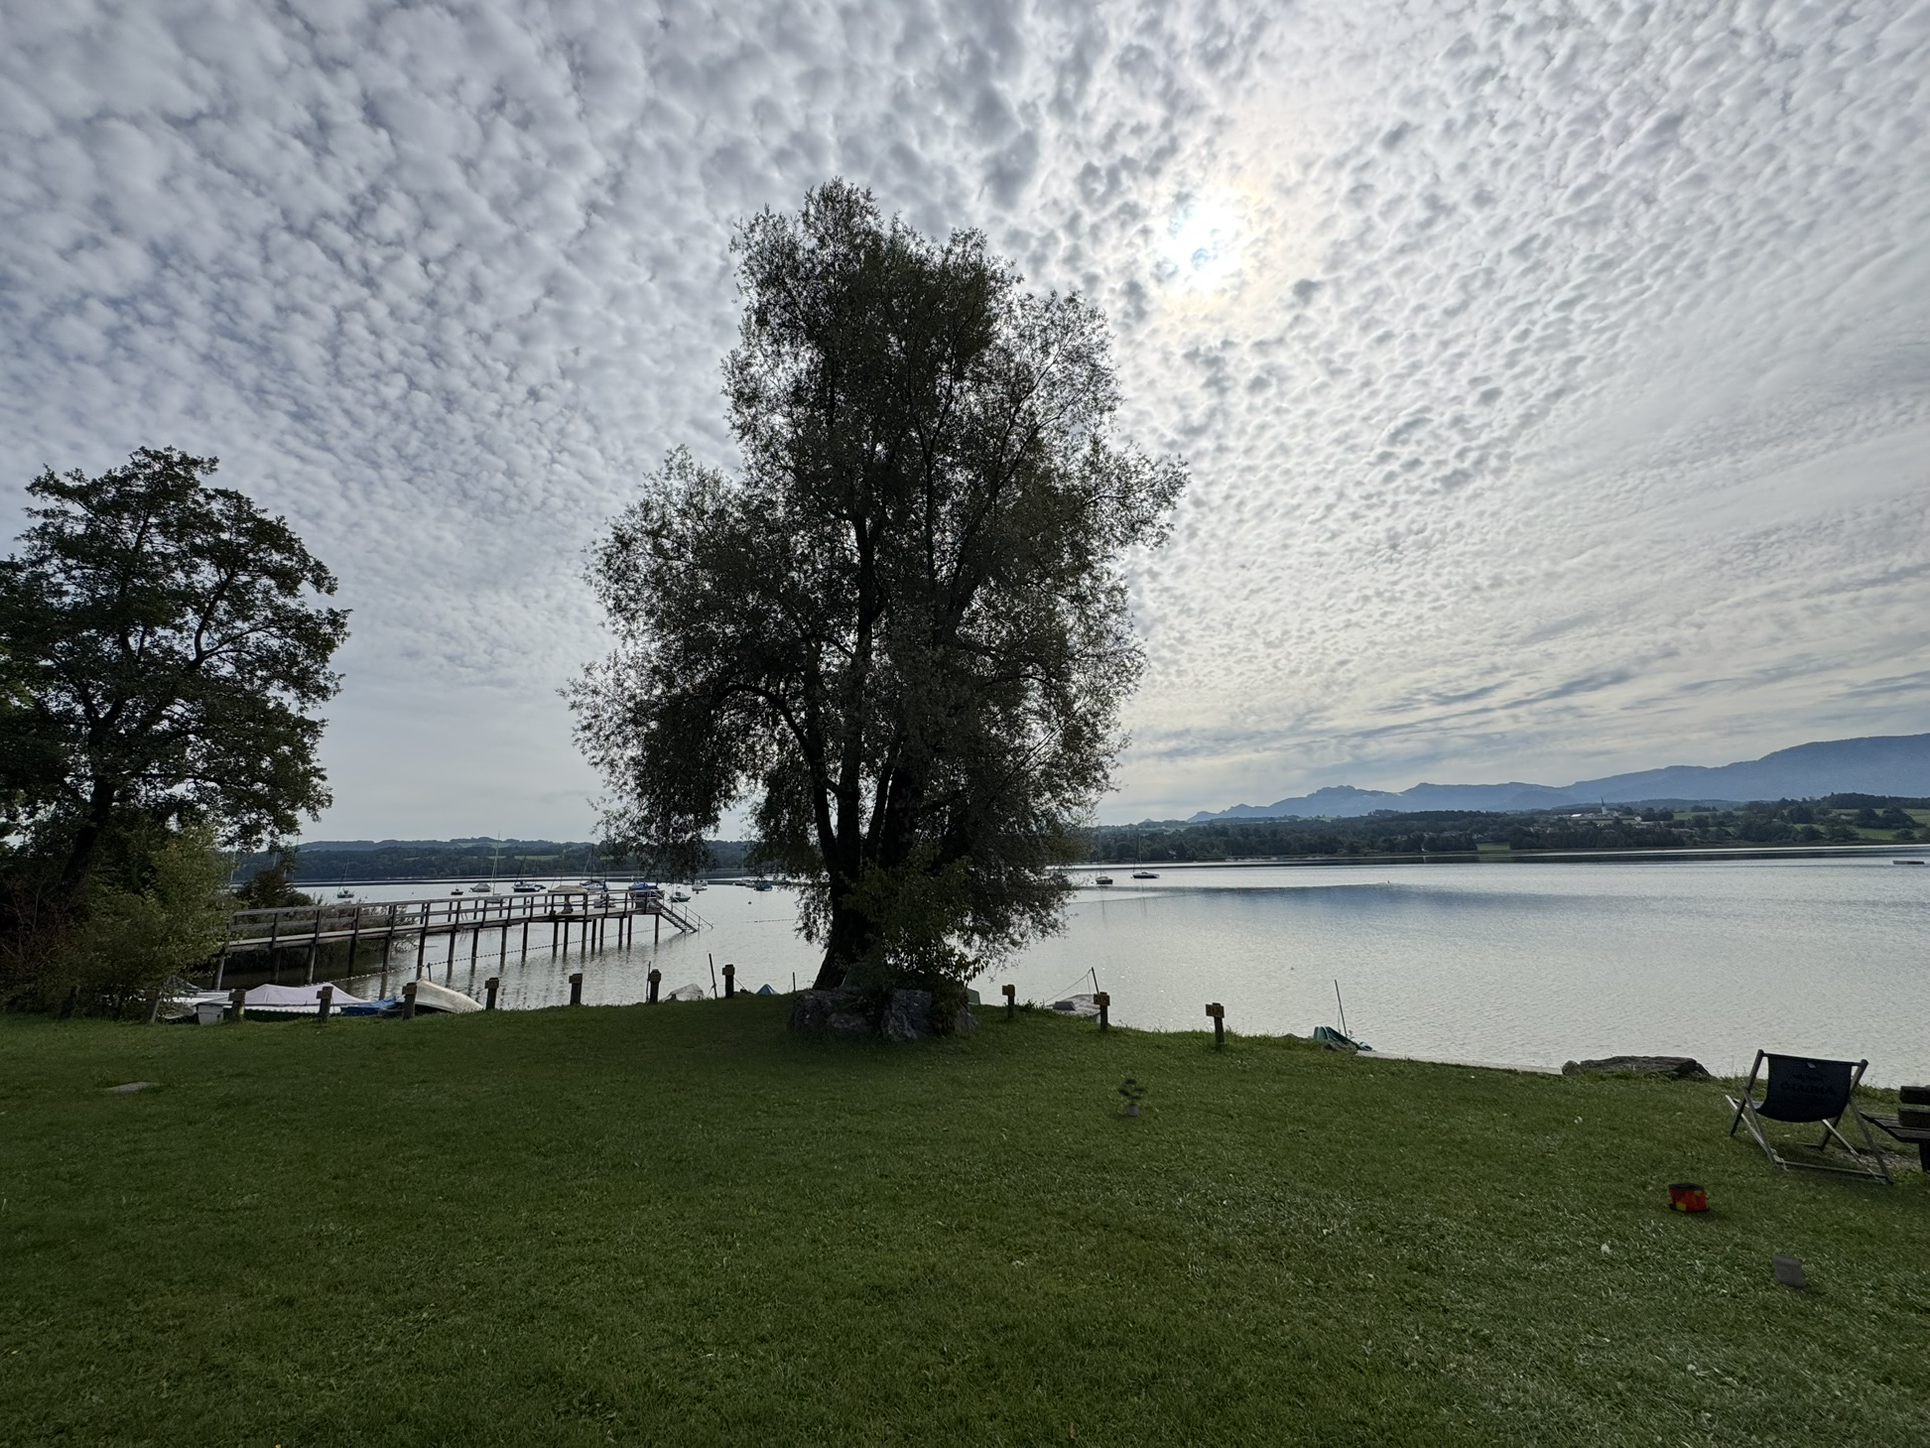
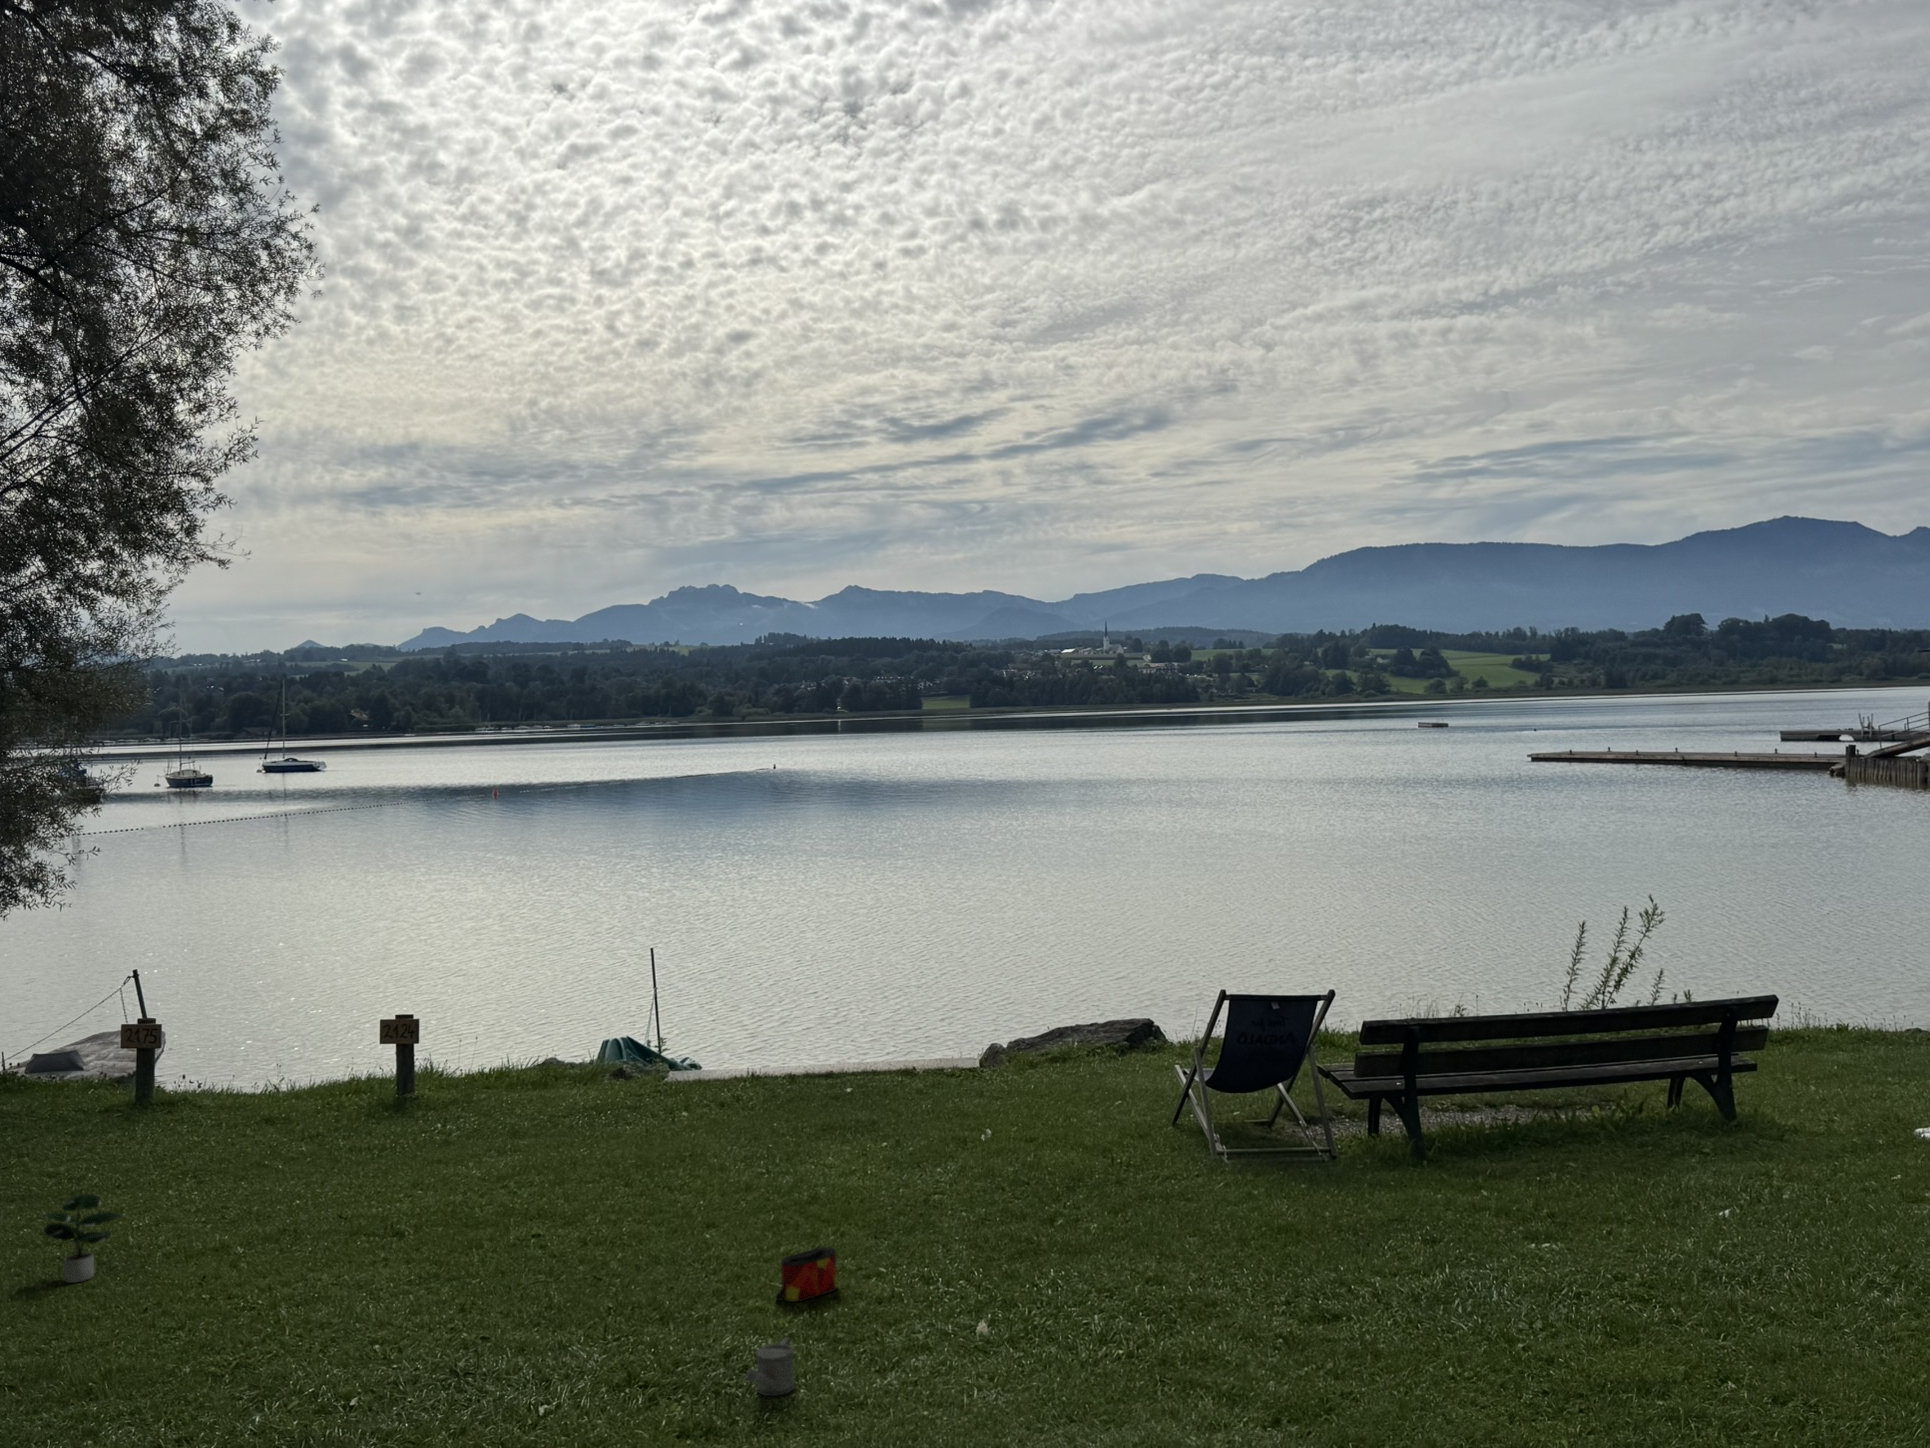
bag: present [1668,1183,1708,1212] -> present [775,1247,837,1302]
watering can: present [1772,1253,1806,1287] -> present [746,1337,795,1396]

